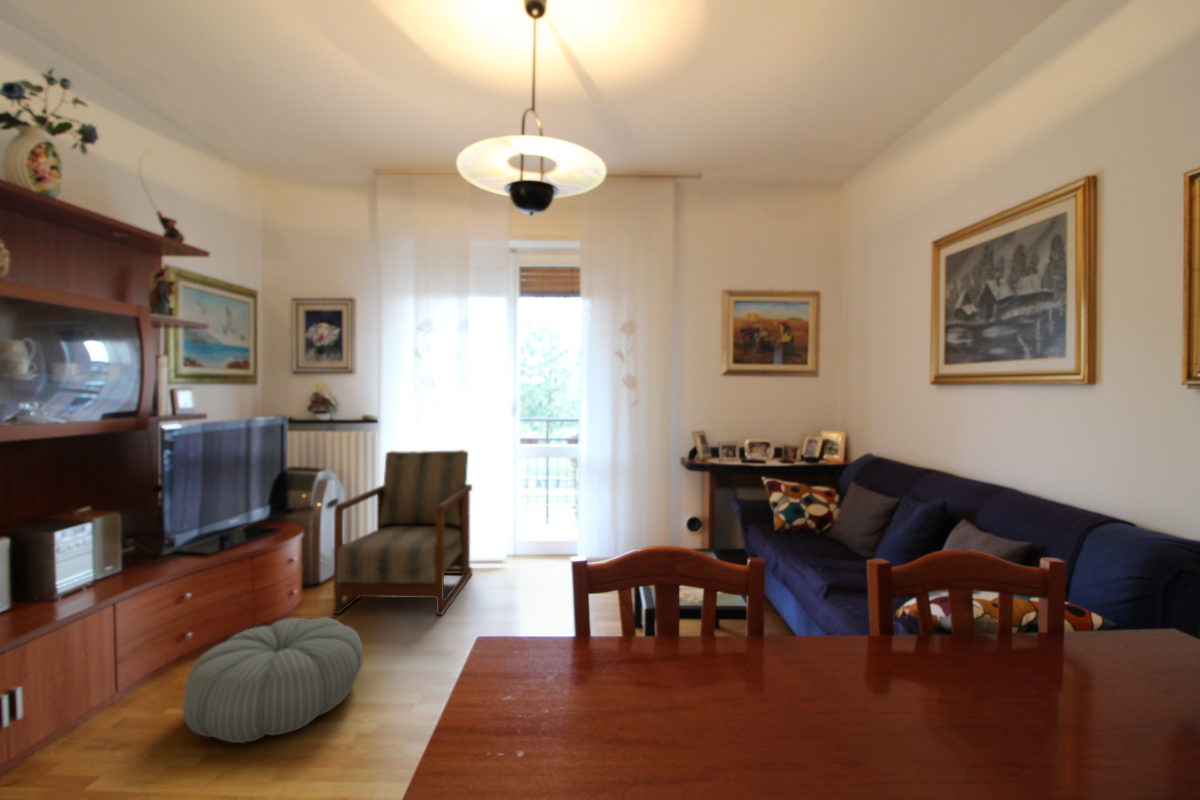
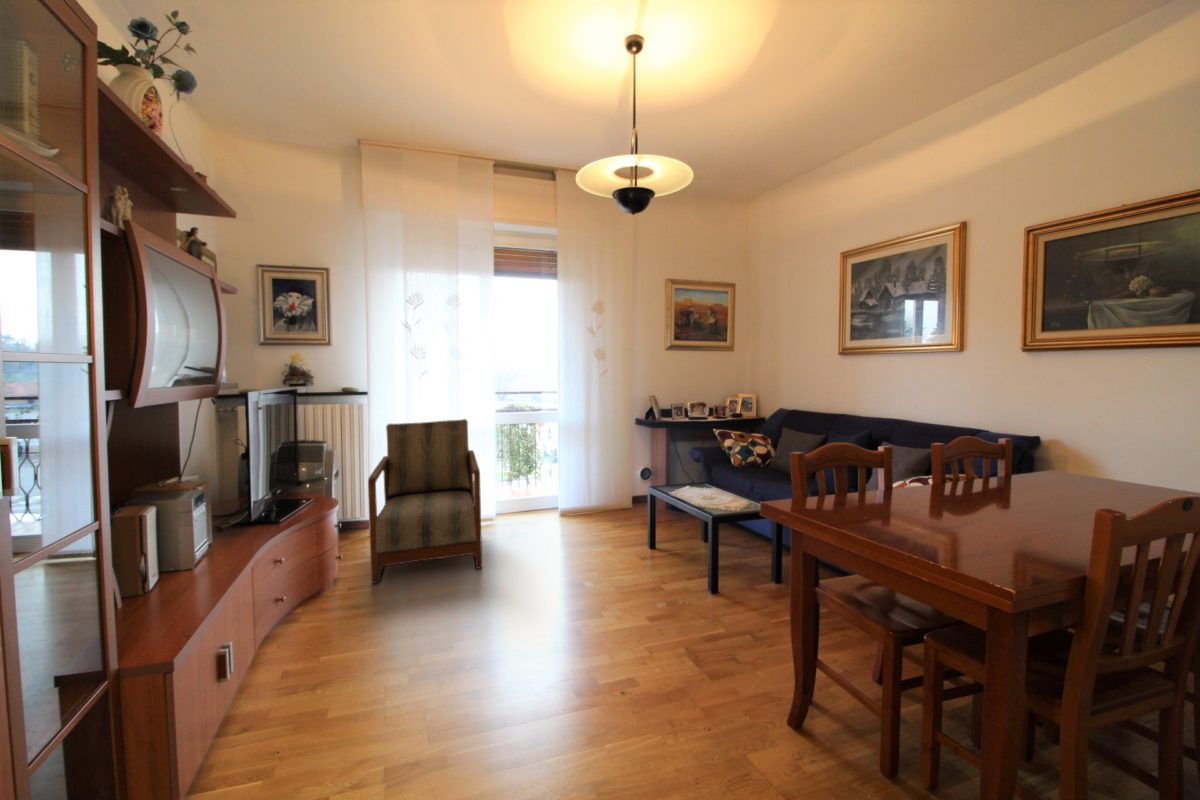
pouf: present [183,617,363,743] -> none [307,583,472,711]

